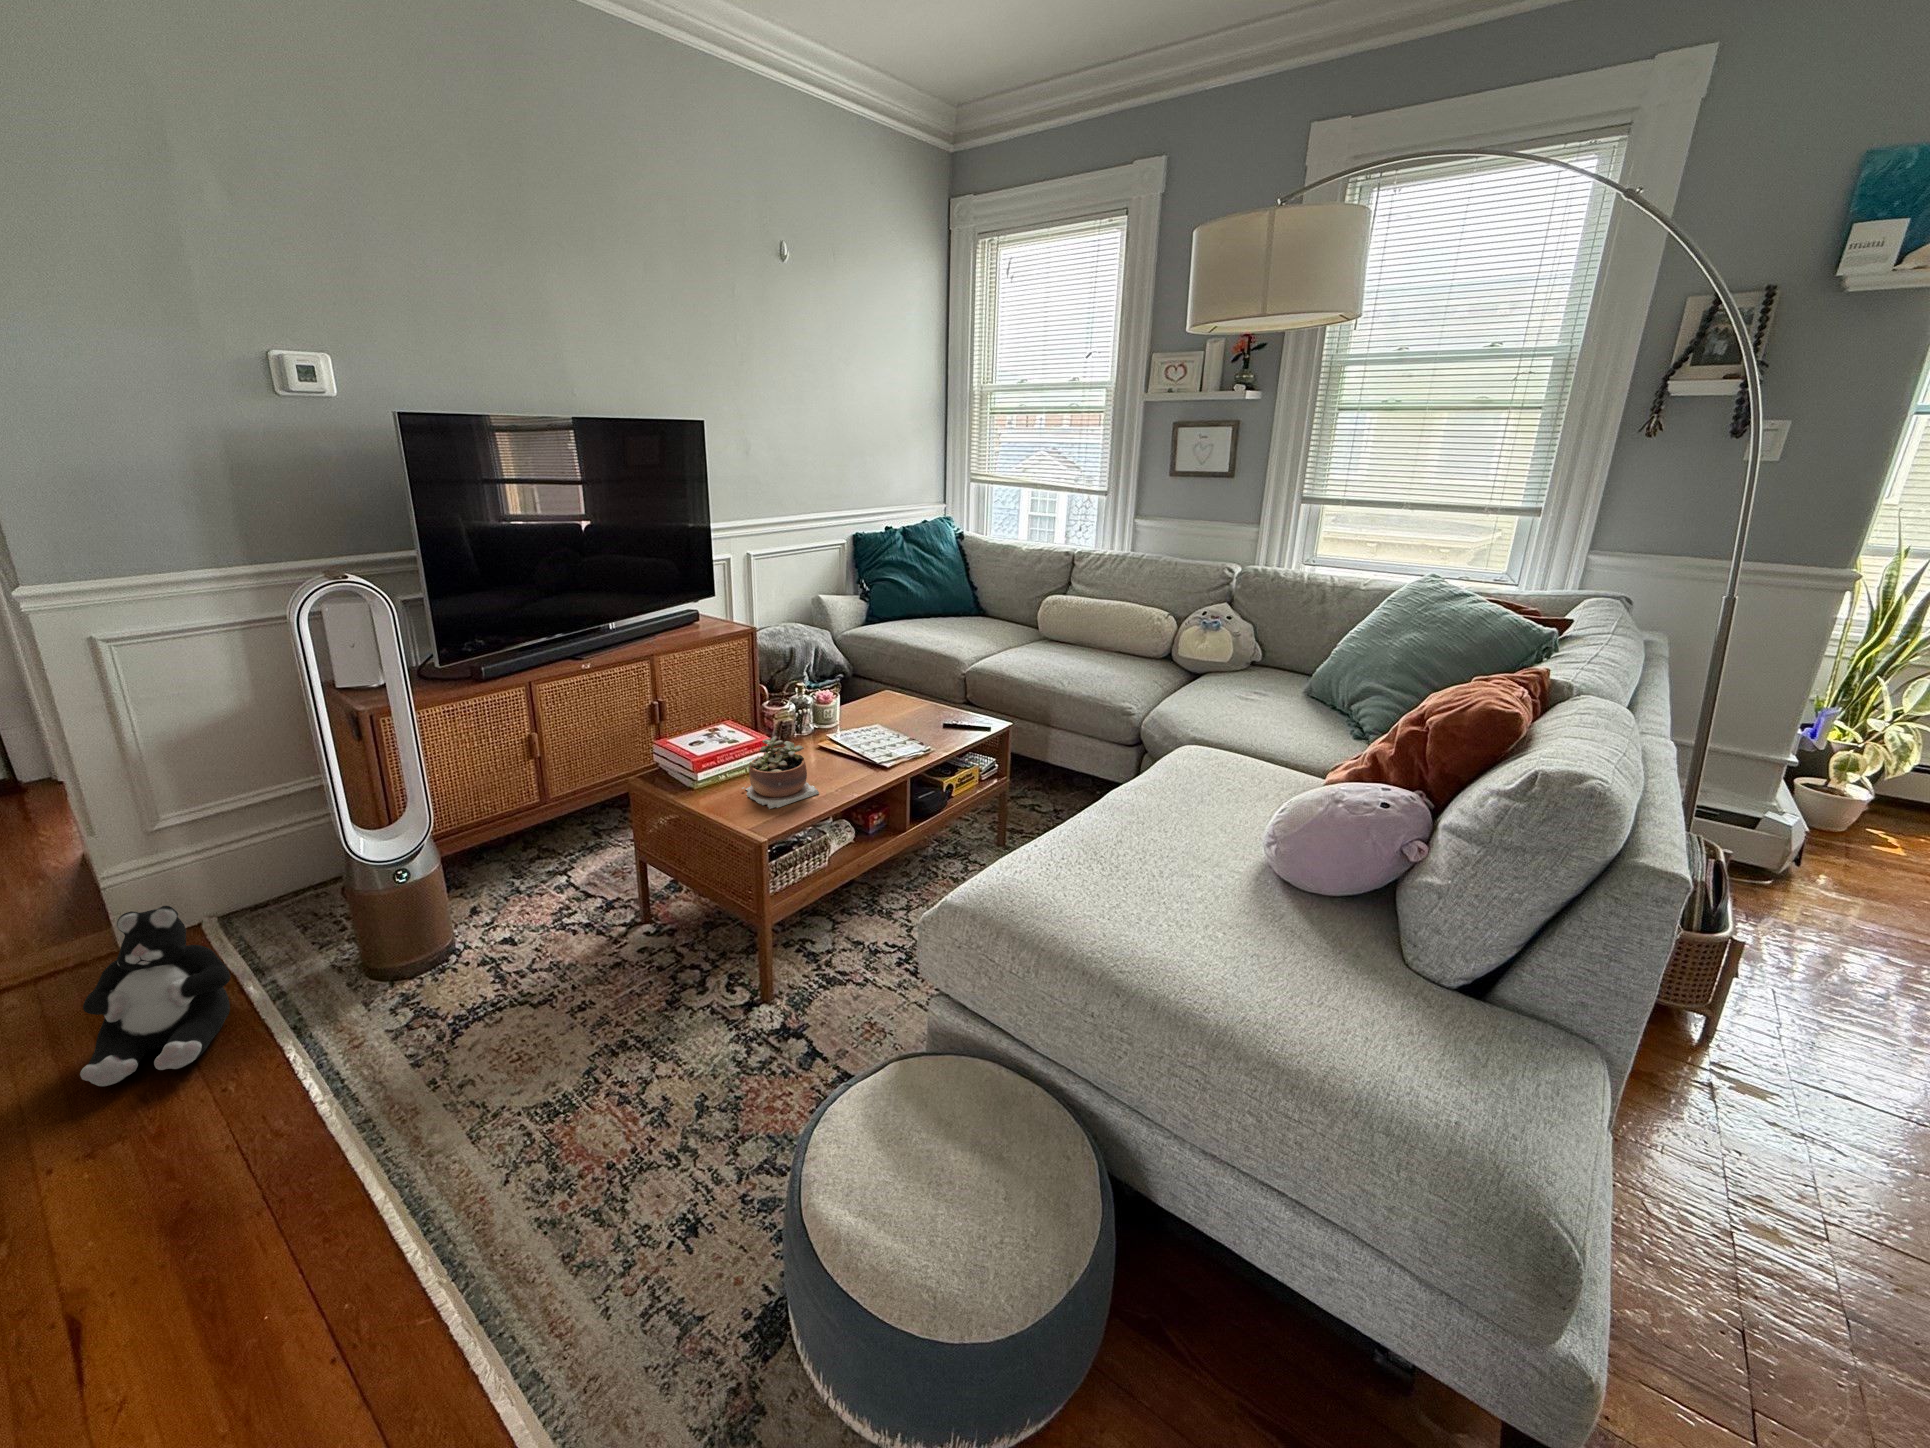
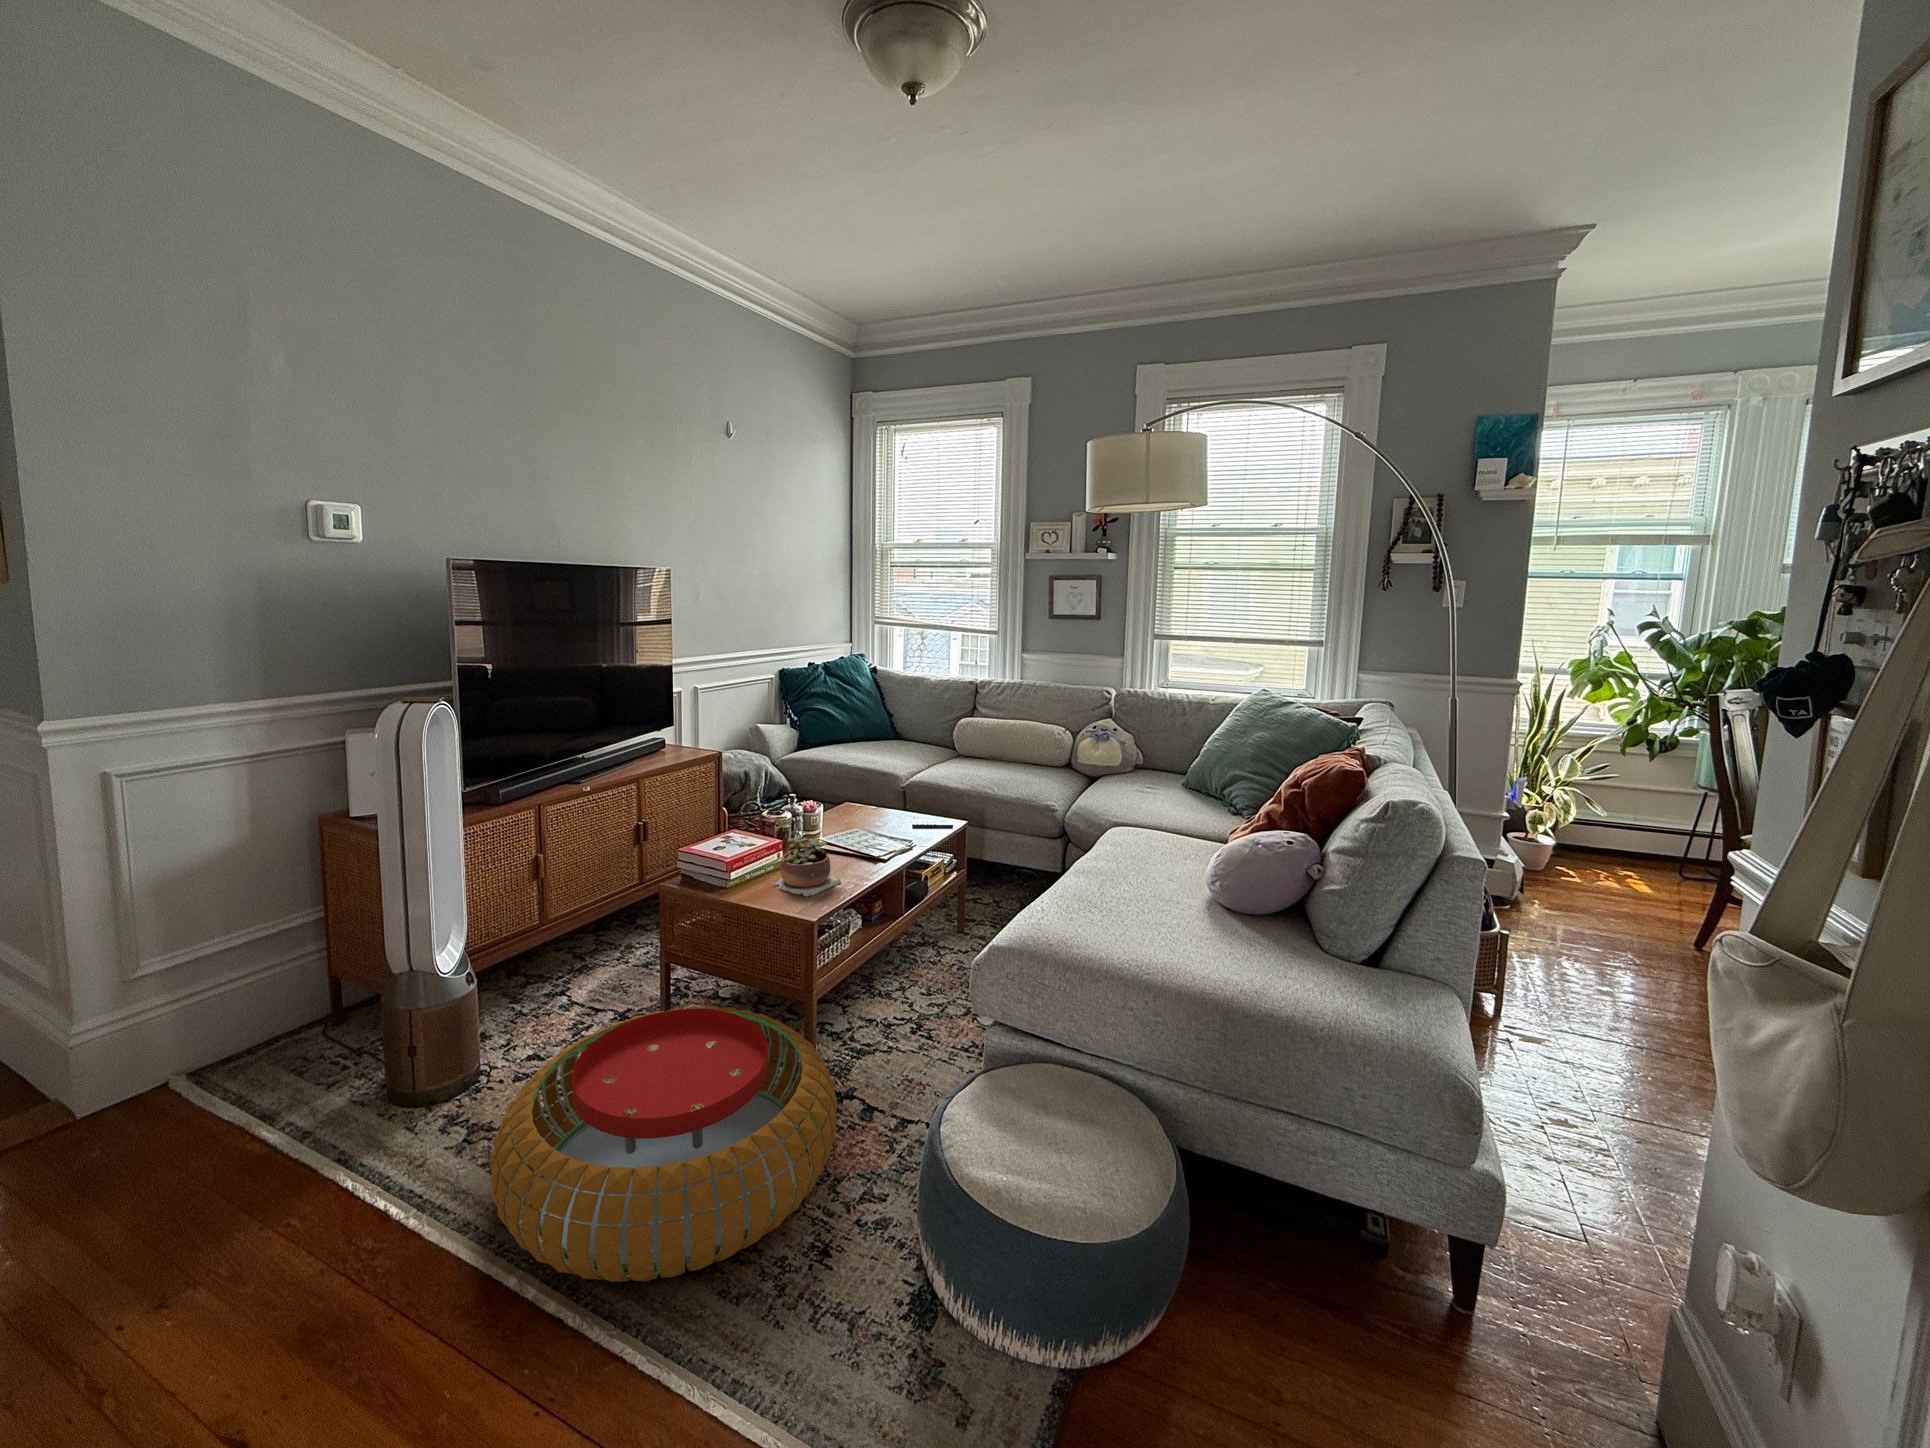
plush toy: present [80,906,230,1086] -> none [109,1040,269,1241]
pouf: none [367,918,759,1230] -> present [490,1006,837,1282]

